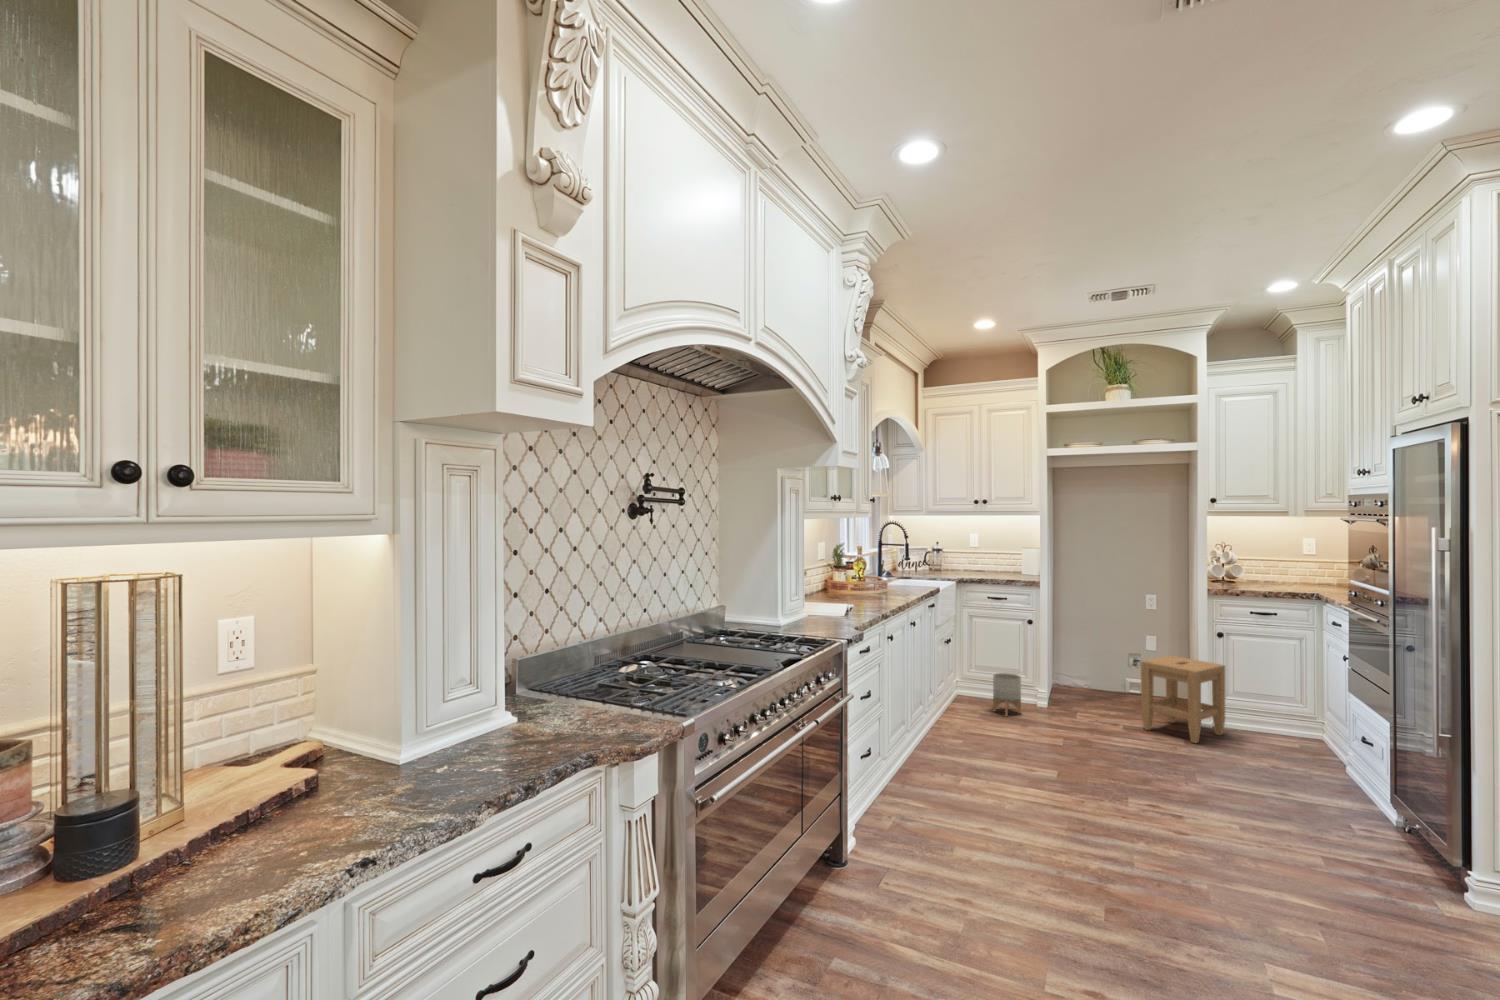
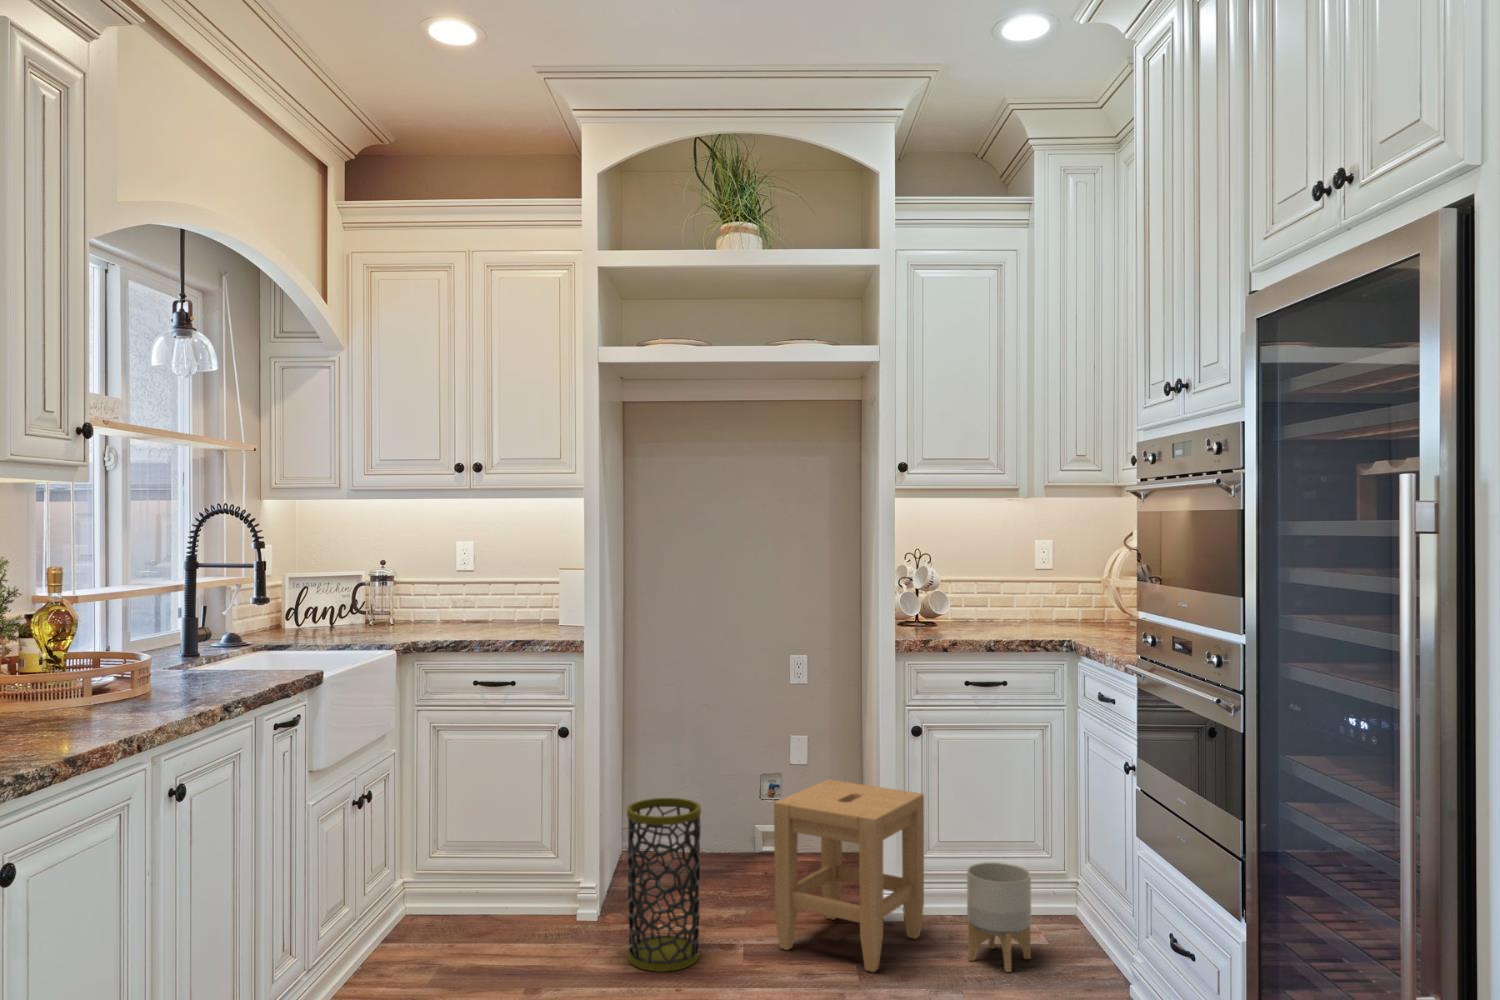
trash can: none [1066,654,1103,729] -> present [627,798,701,972]
planter: present [993,673,1021,716] -> present [967,862,1031,972]

